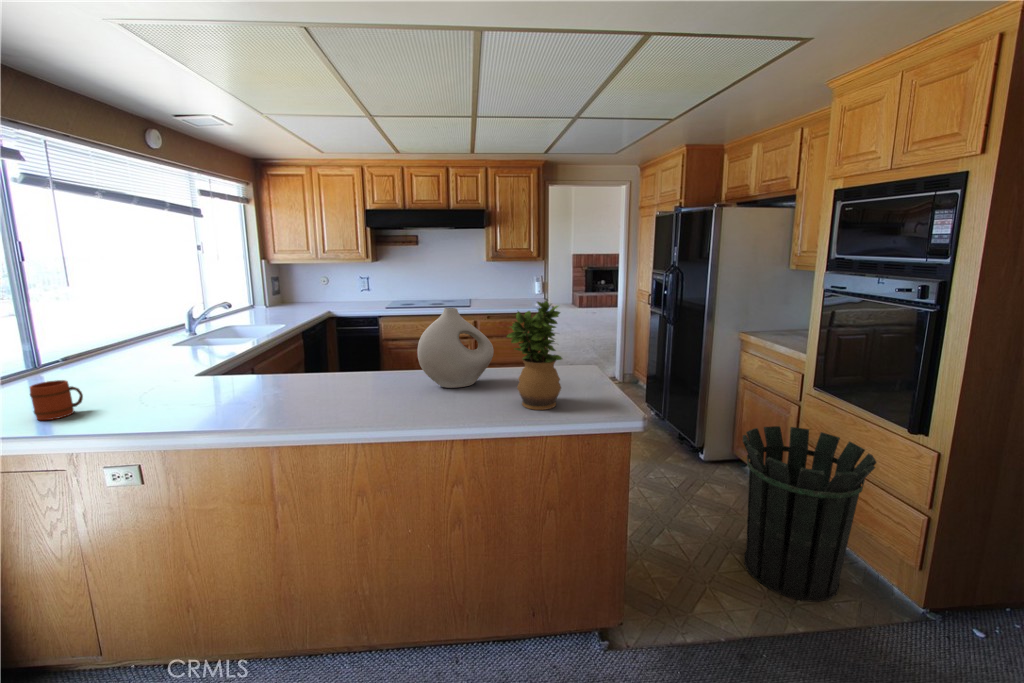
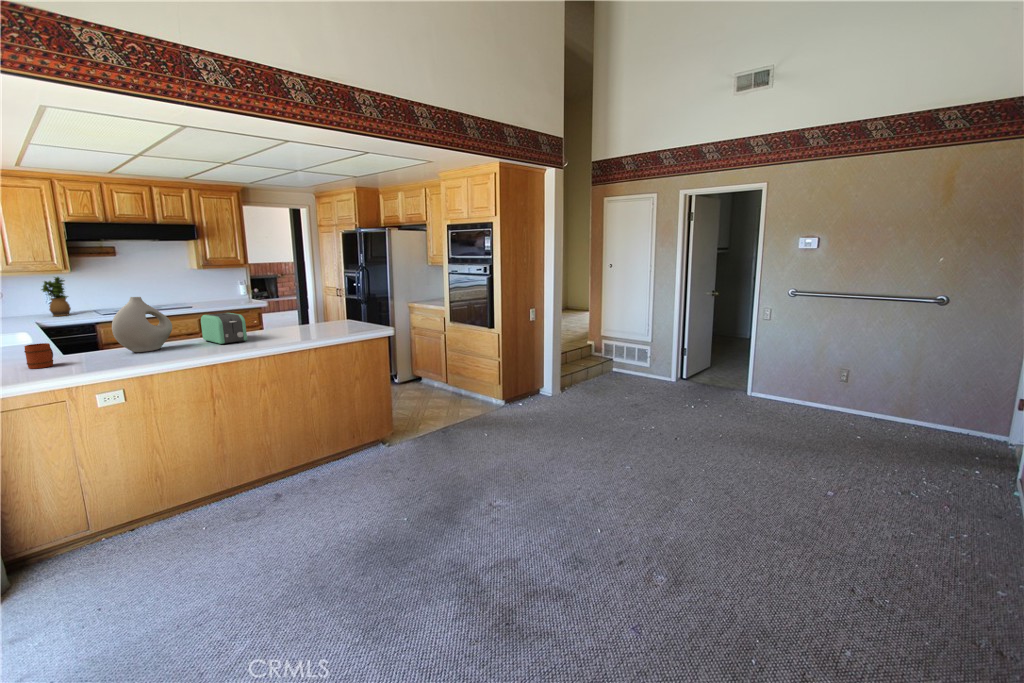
potted plant: present [507,301,562,410] -> present [41,277,71,316]
vase: present [417,308,494,388] -> present [112,297,172,352]
toaster: none [287,350,353,413] -> present [201,313,247,344]
waste bin: present [743,426,877,602] -> none [427,340,480,414]

